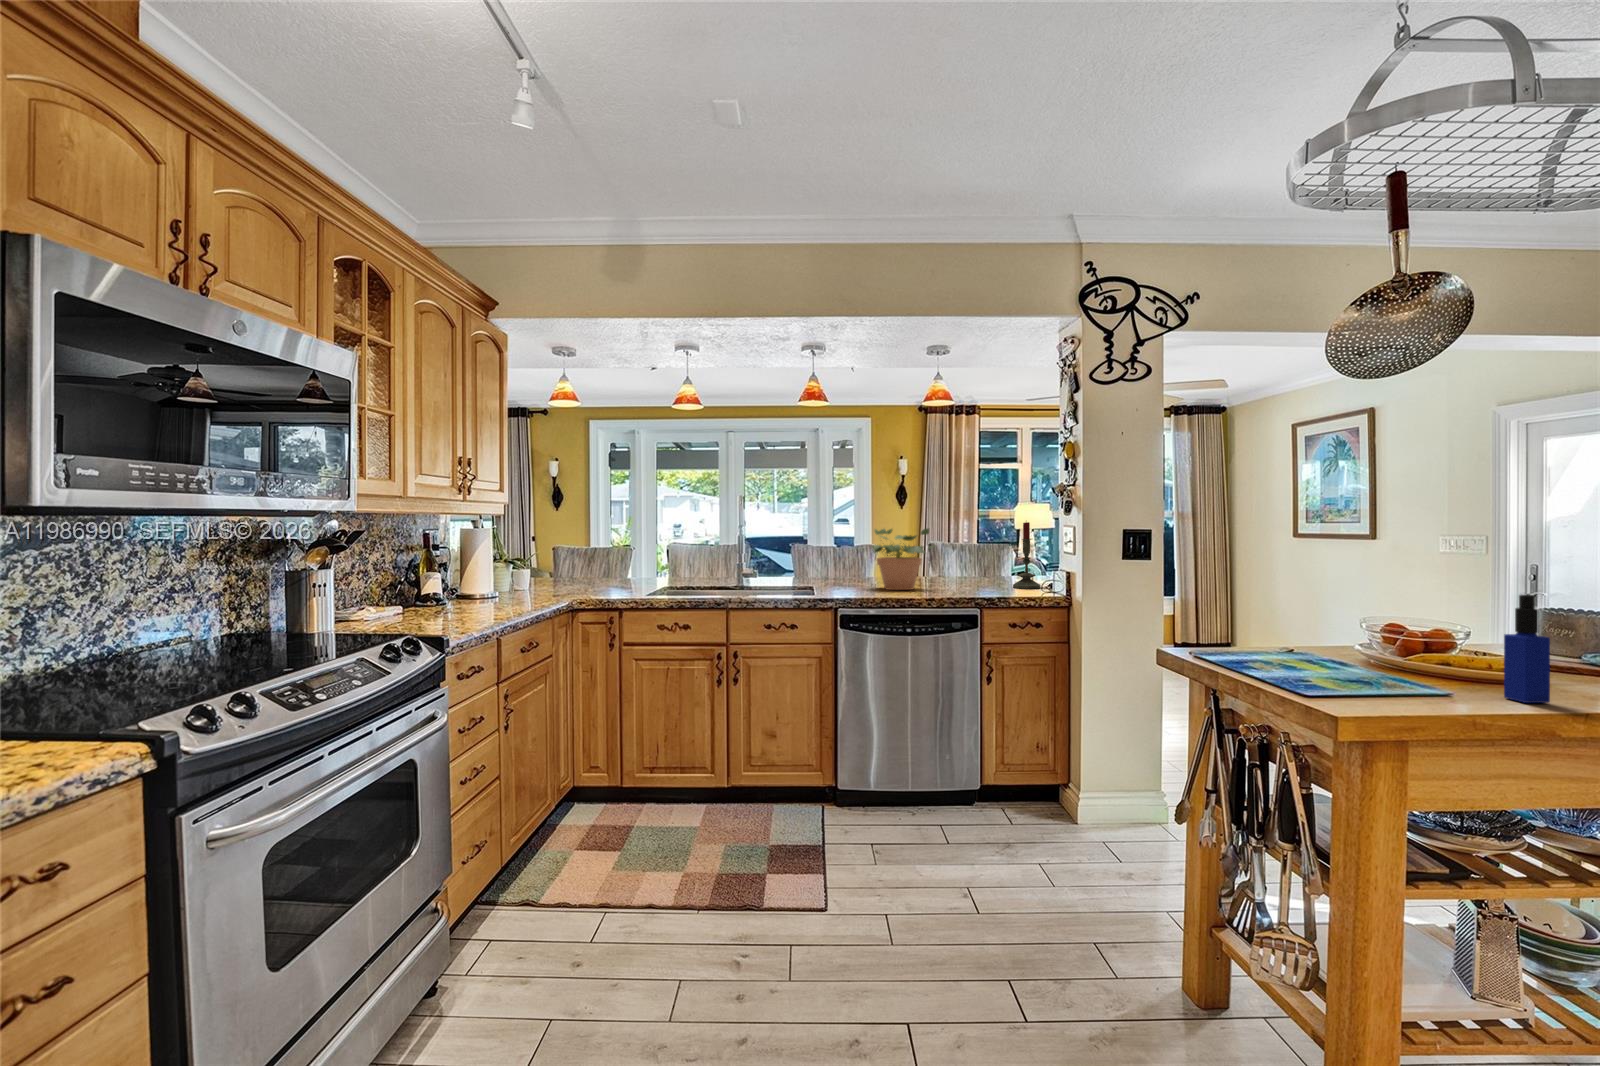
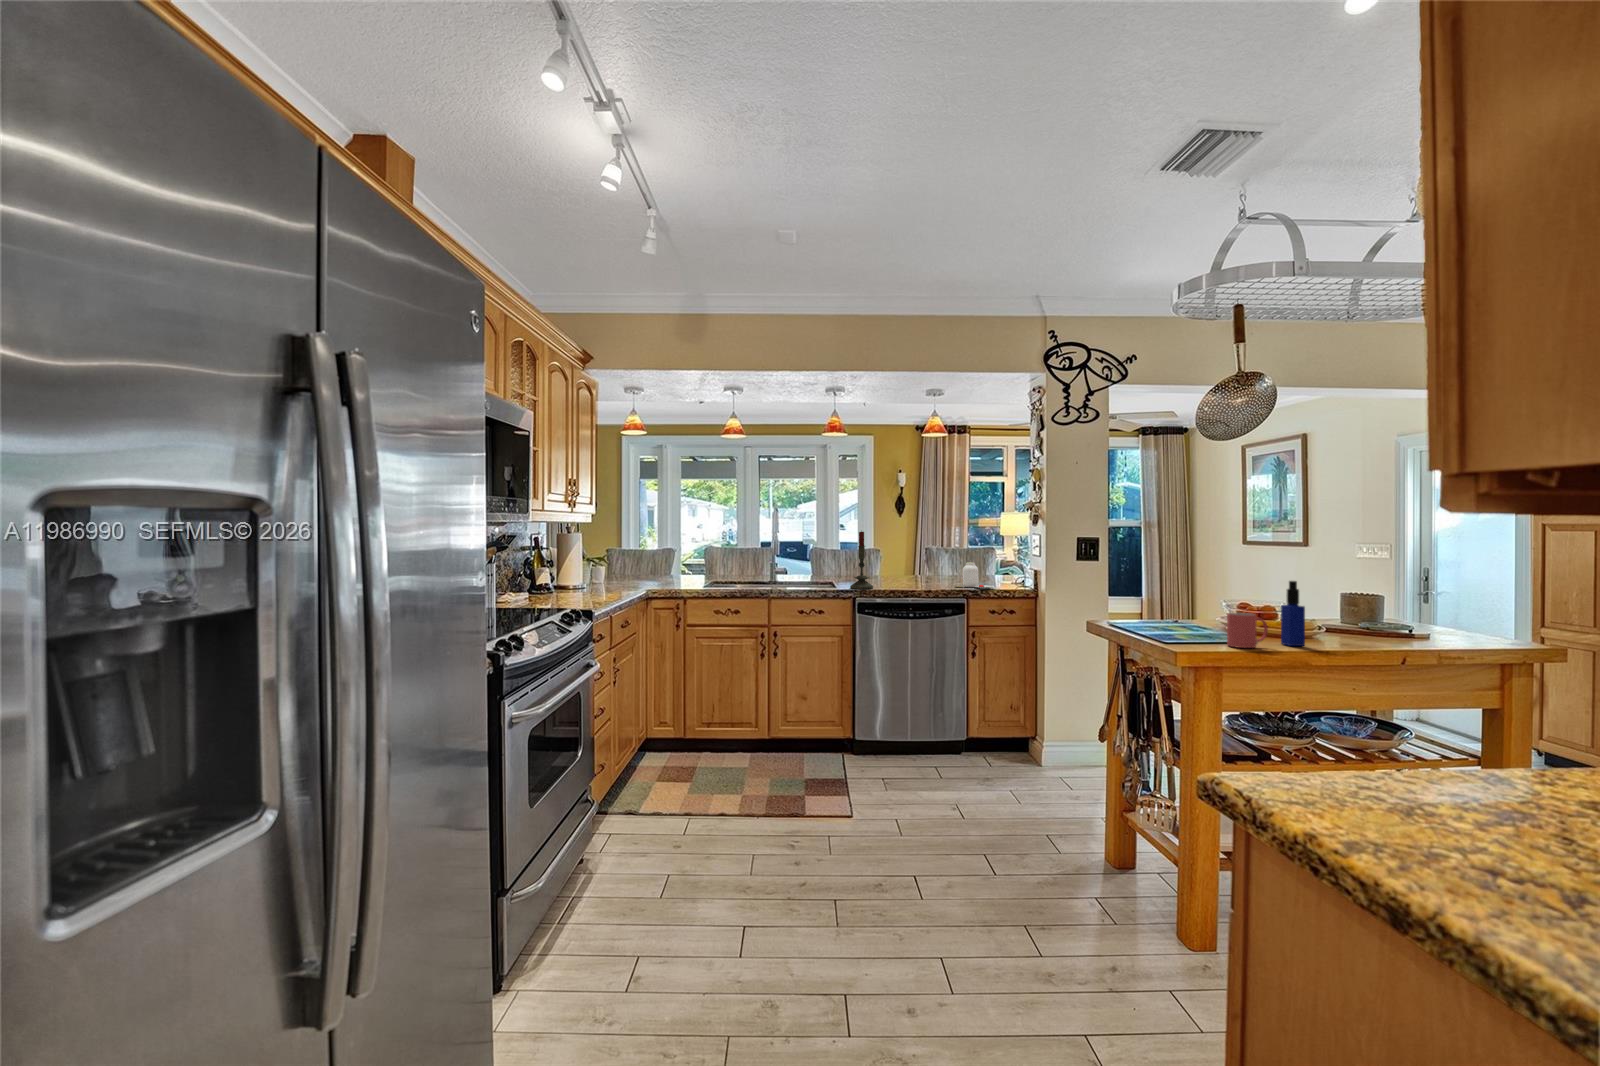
candle: present [1013,522,1041,589] -> present [850,531,873,589]
potted plant: present [873,528,935,590] -> none [878,535,935,585]
jar: none [964,561,1015,594] -> present [958,562,994,589]
mug: none [1419,647,1491,708] -> present [1227,613,1268,648]

